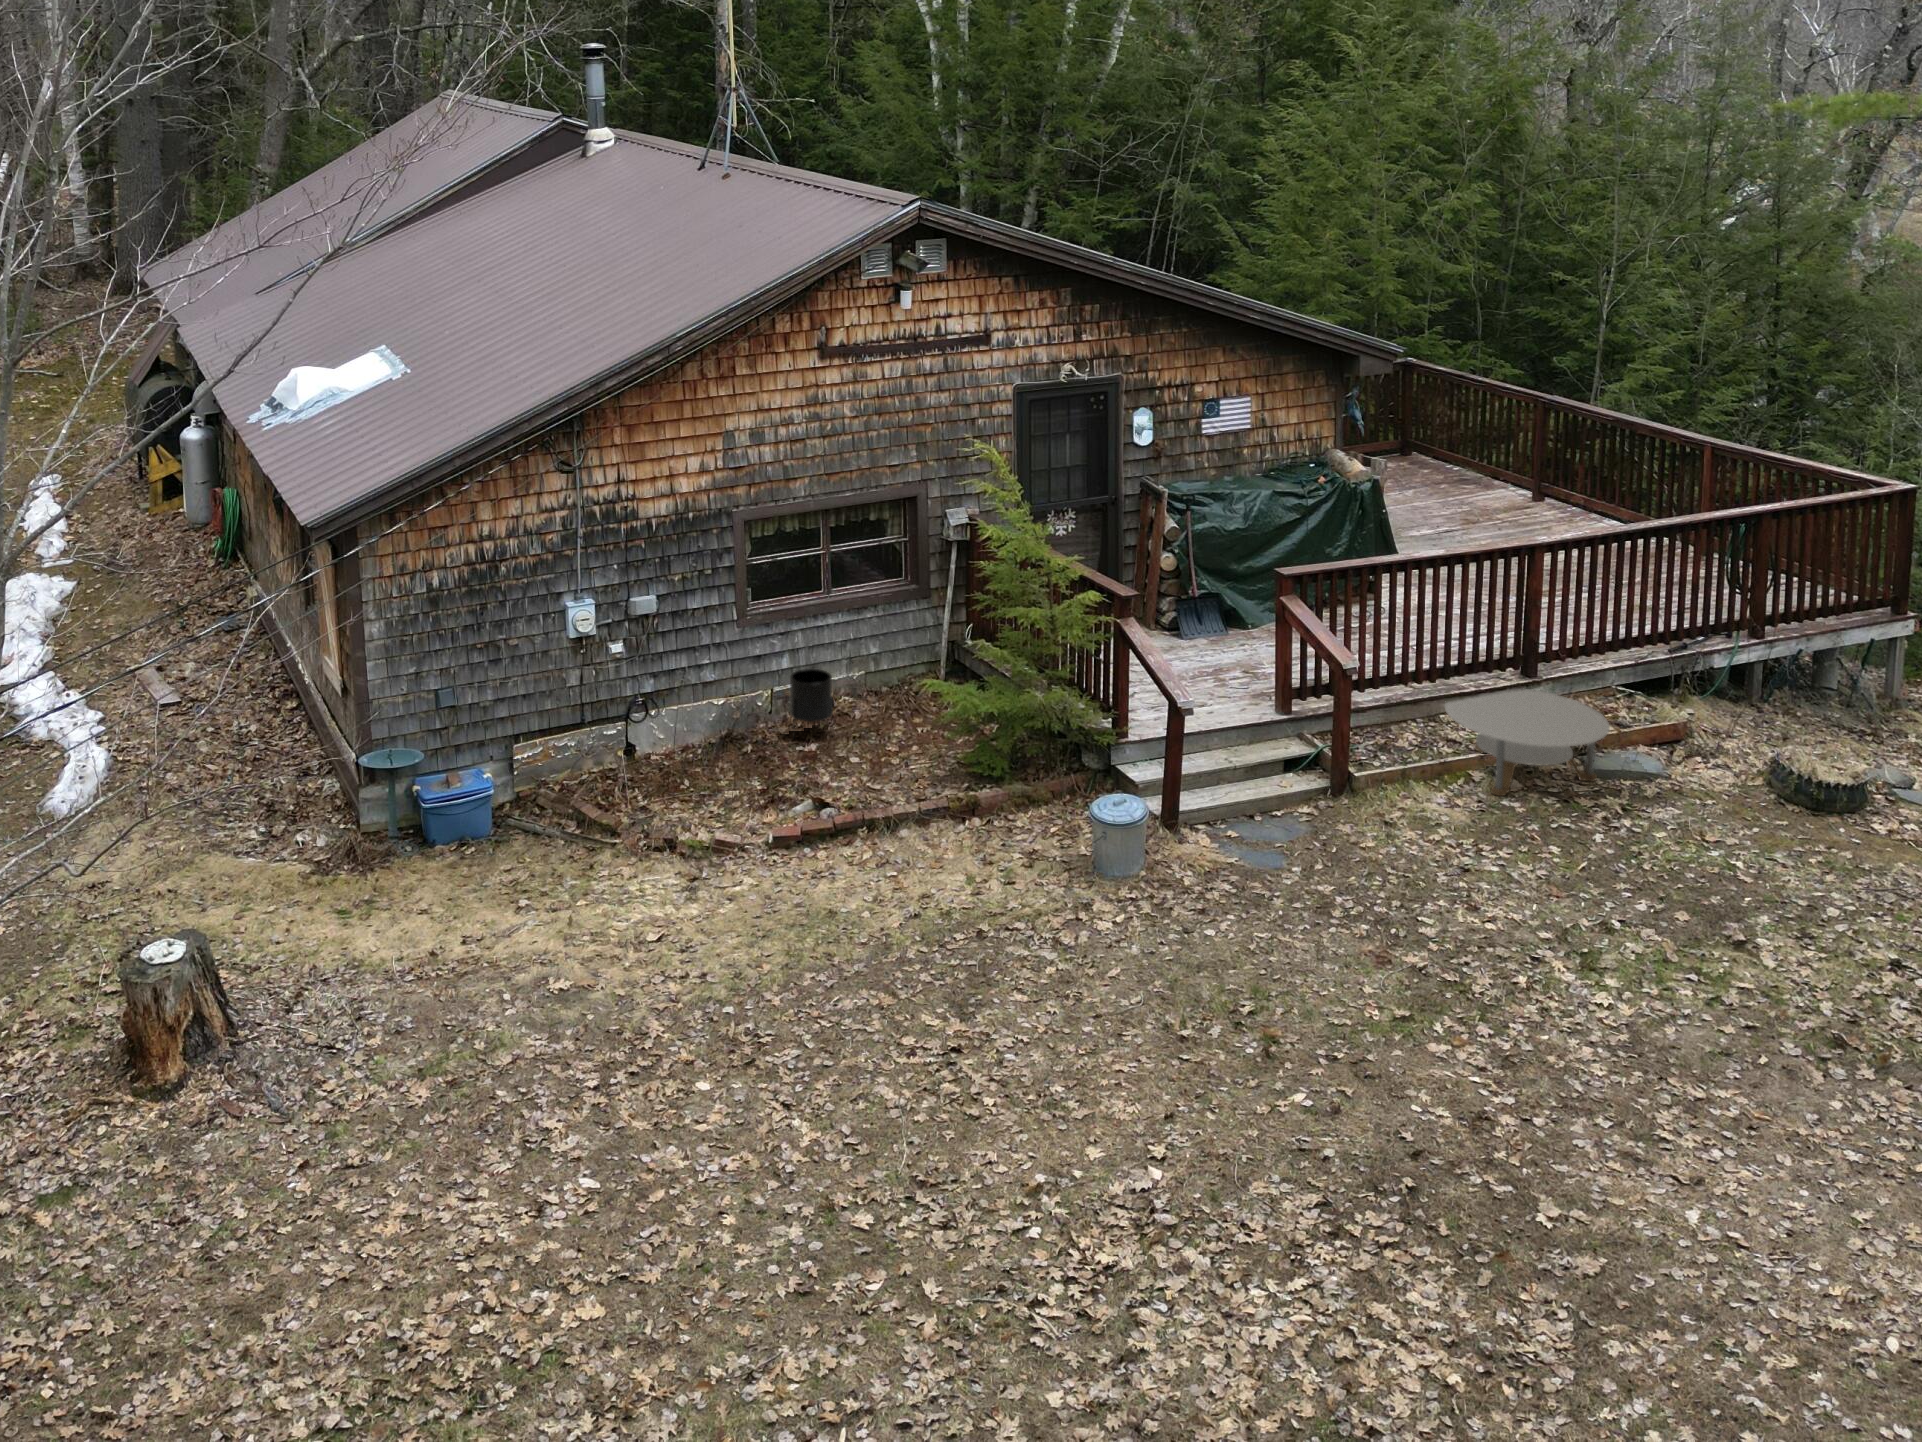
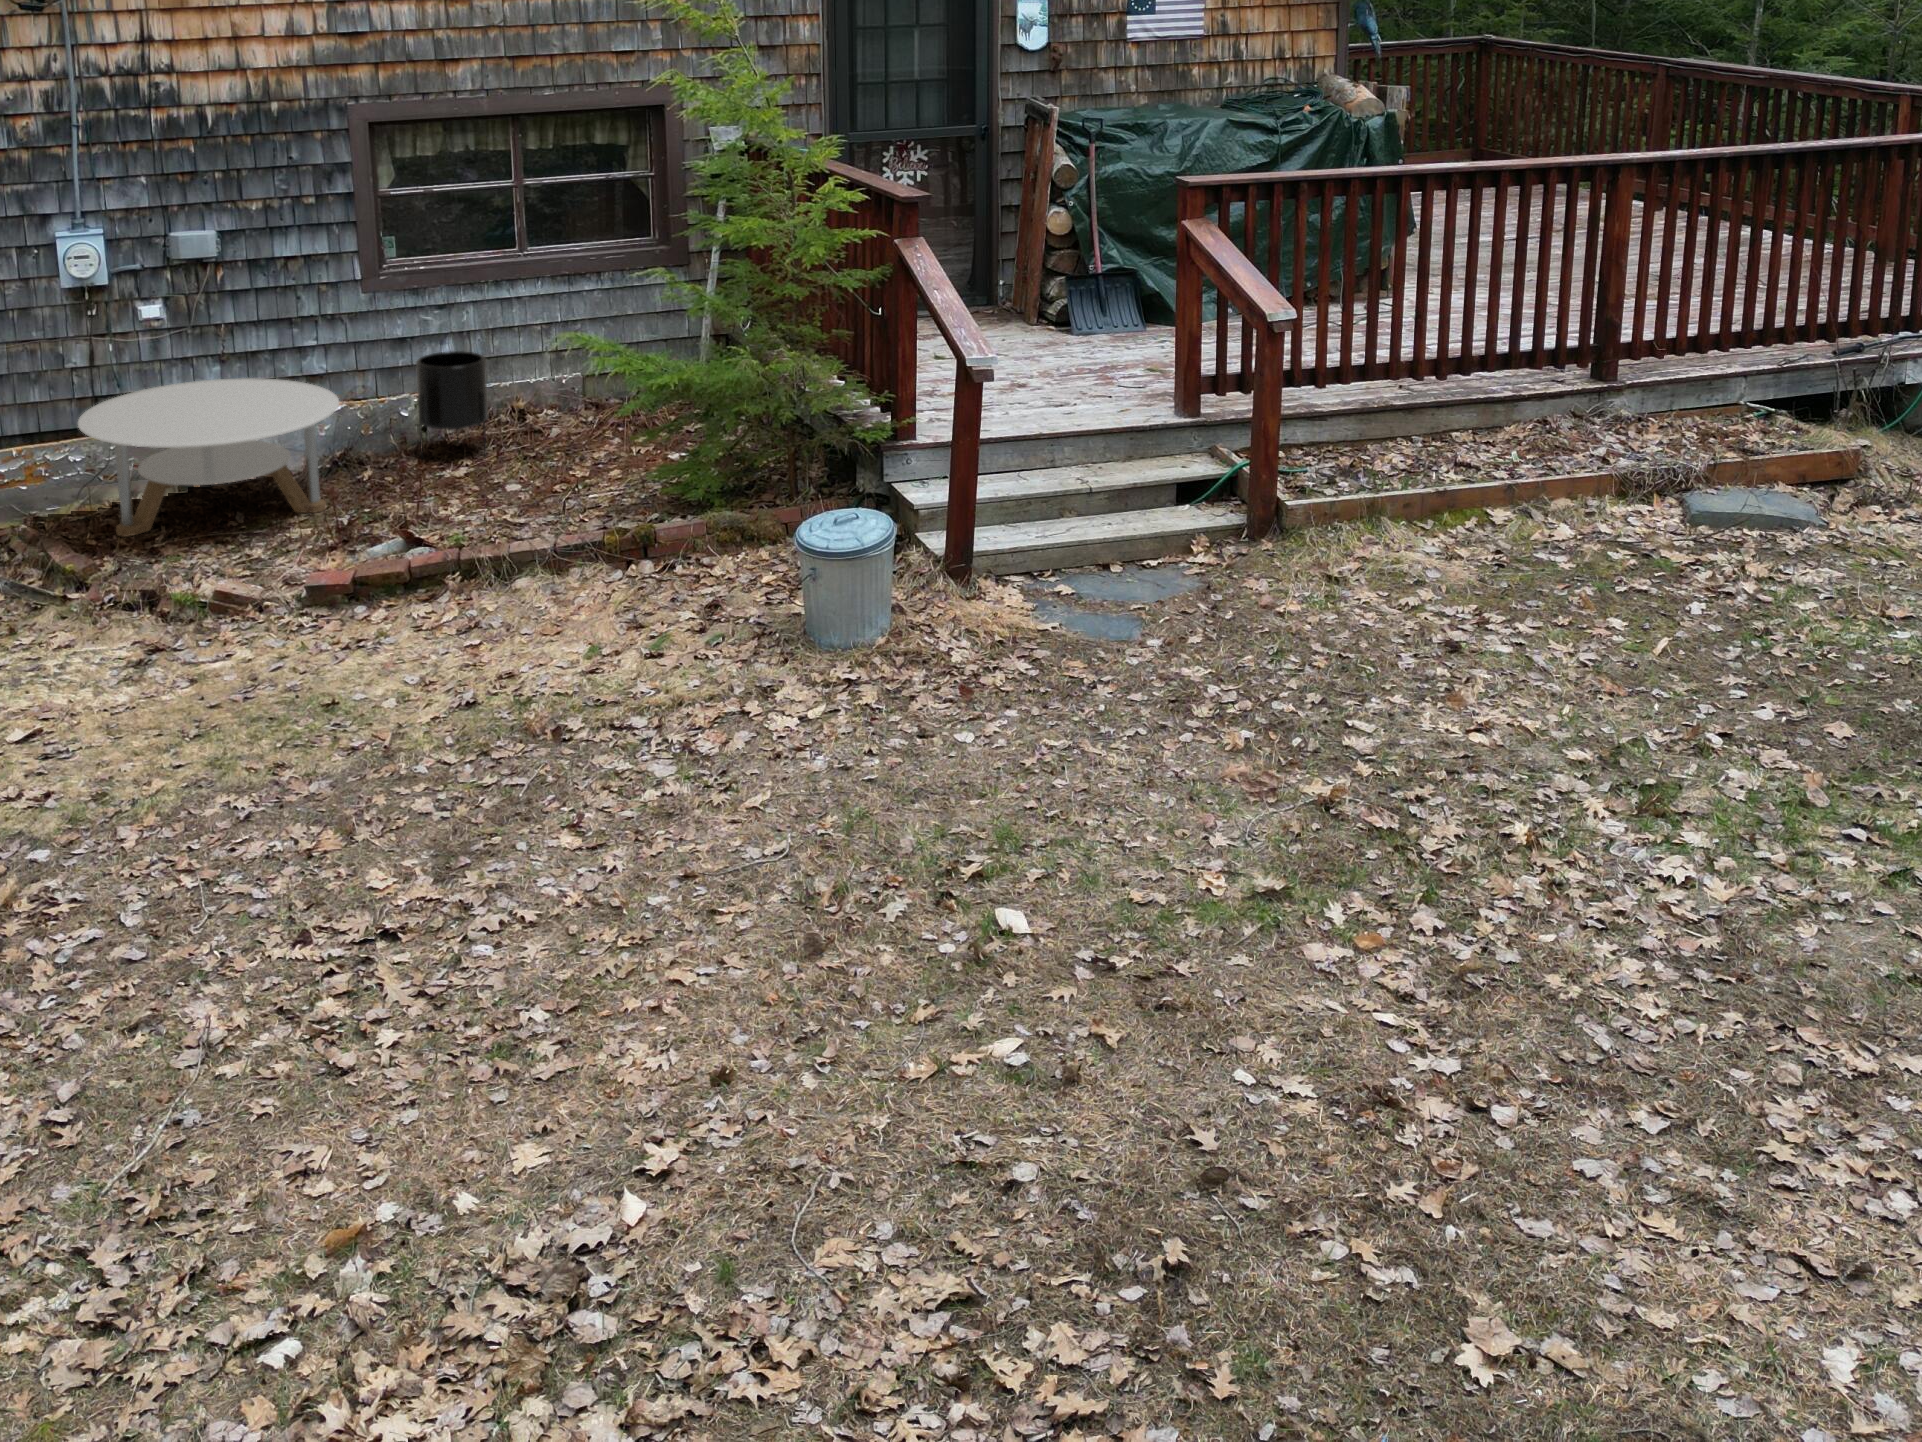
round table: present [1444,688,1610,796] -> present [78,378,339,537]

